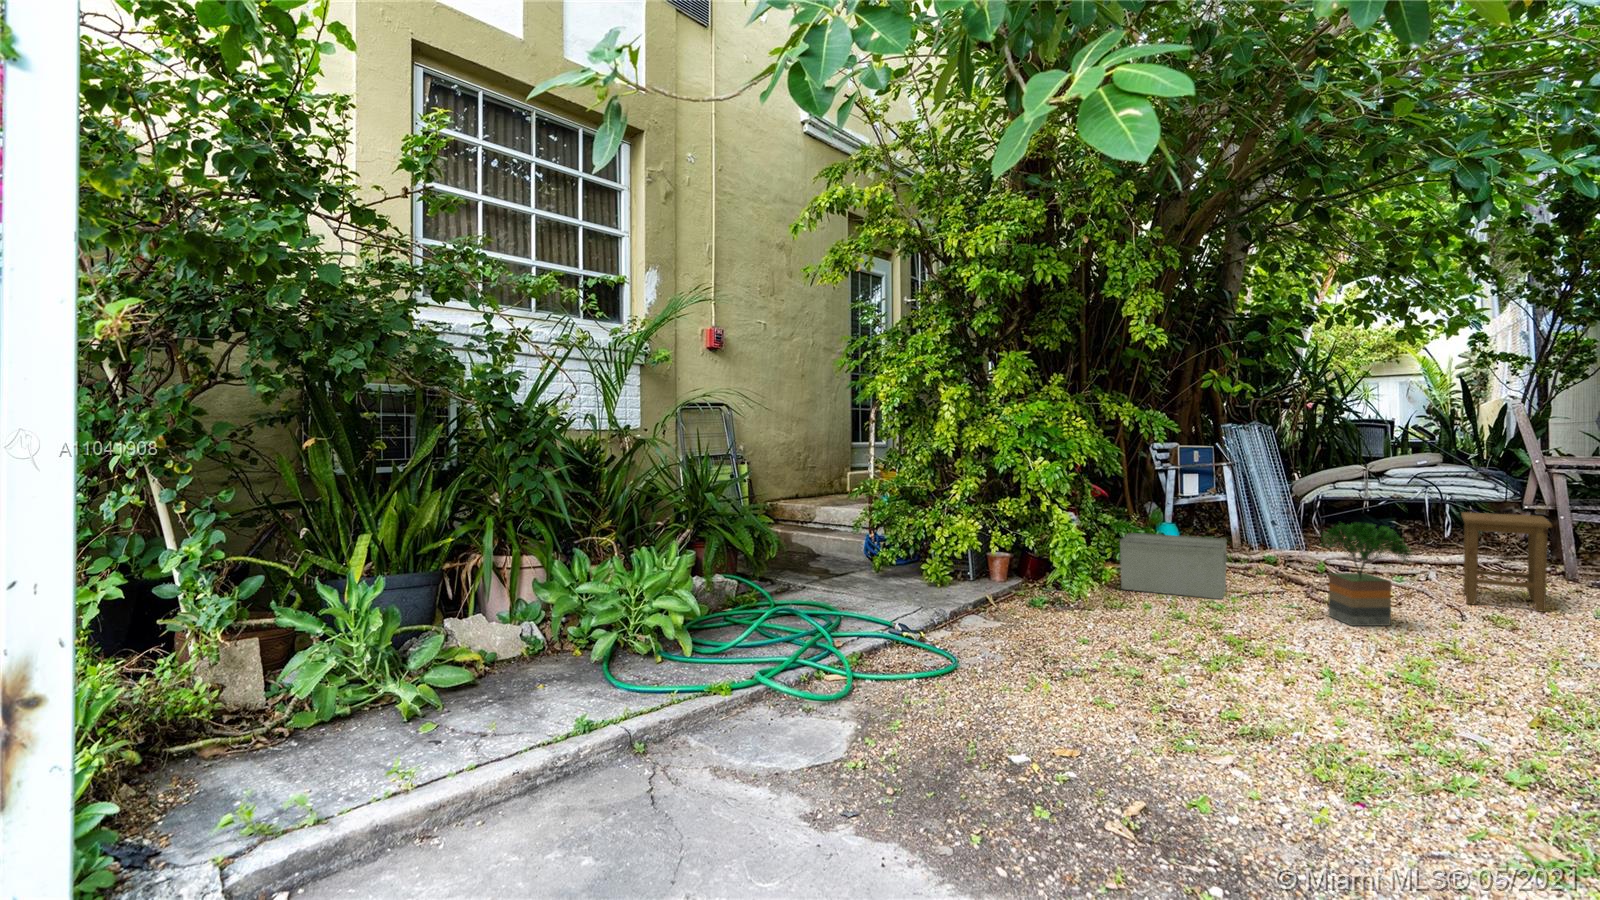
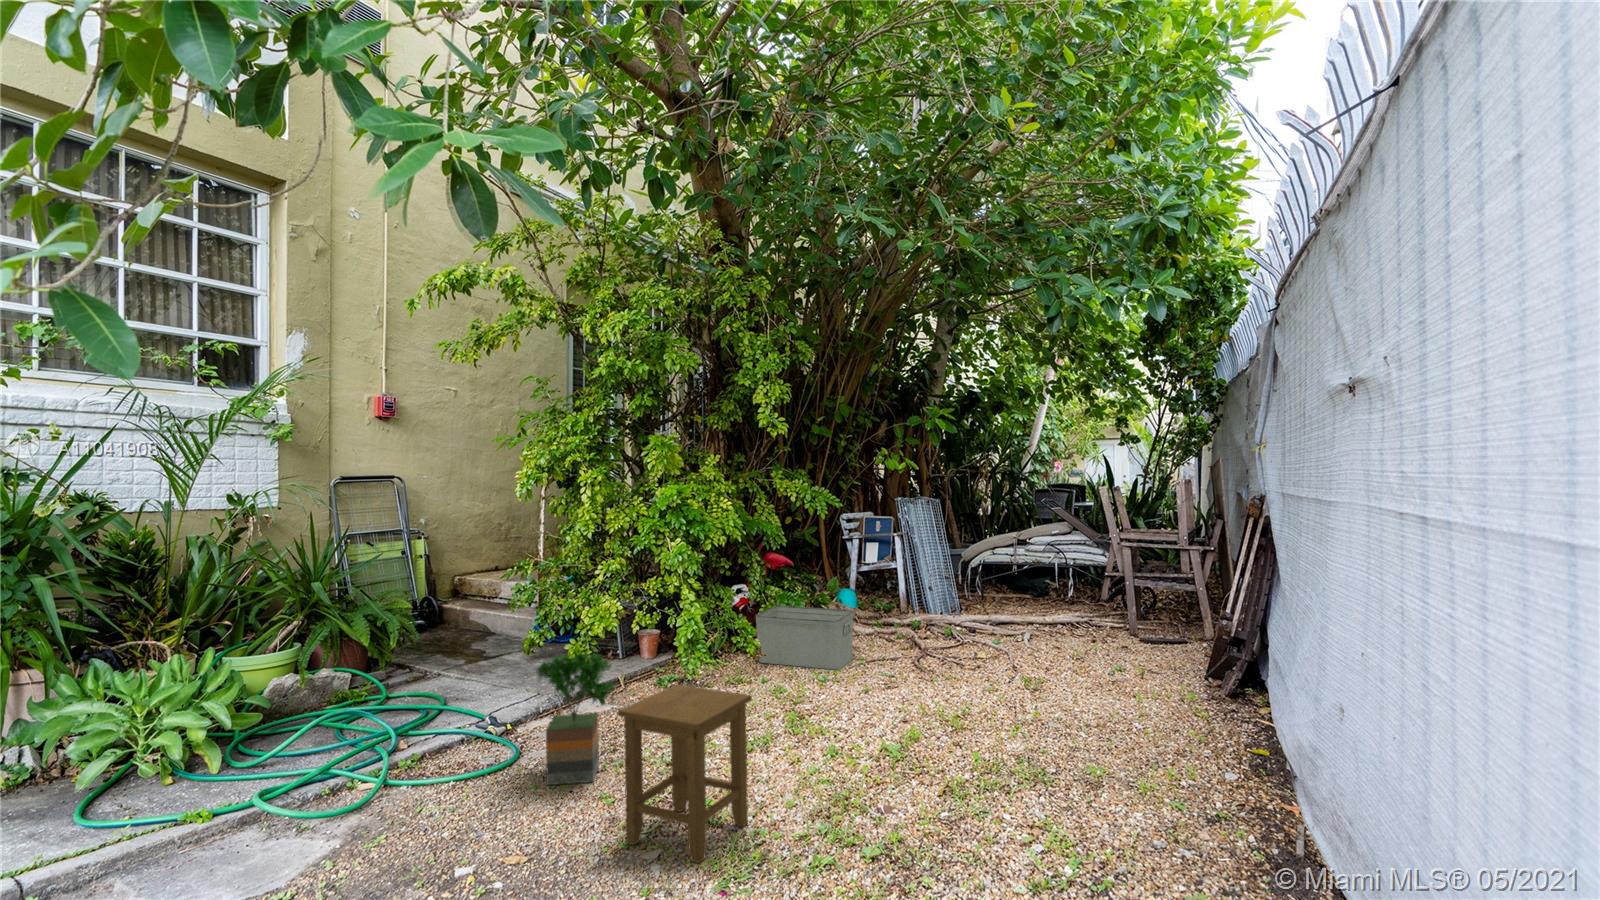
stool: present [1461,512,1552,612] -> present [618,684,752,863]
potted tree: present [1321,523,1411,626] -> present [536,653,615,785]

